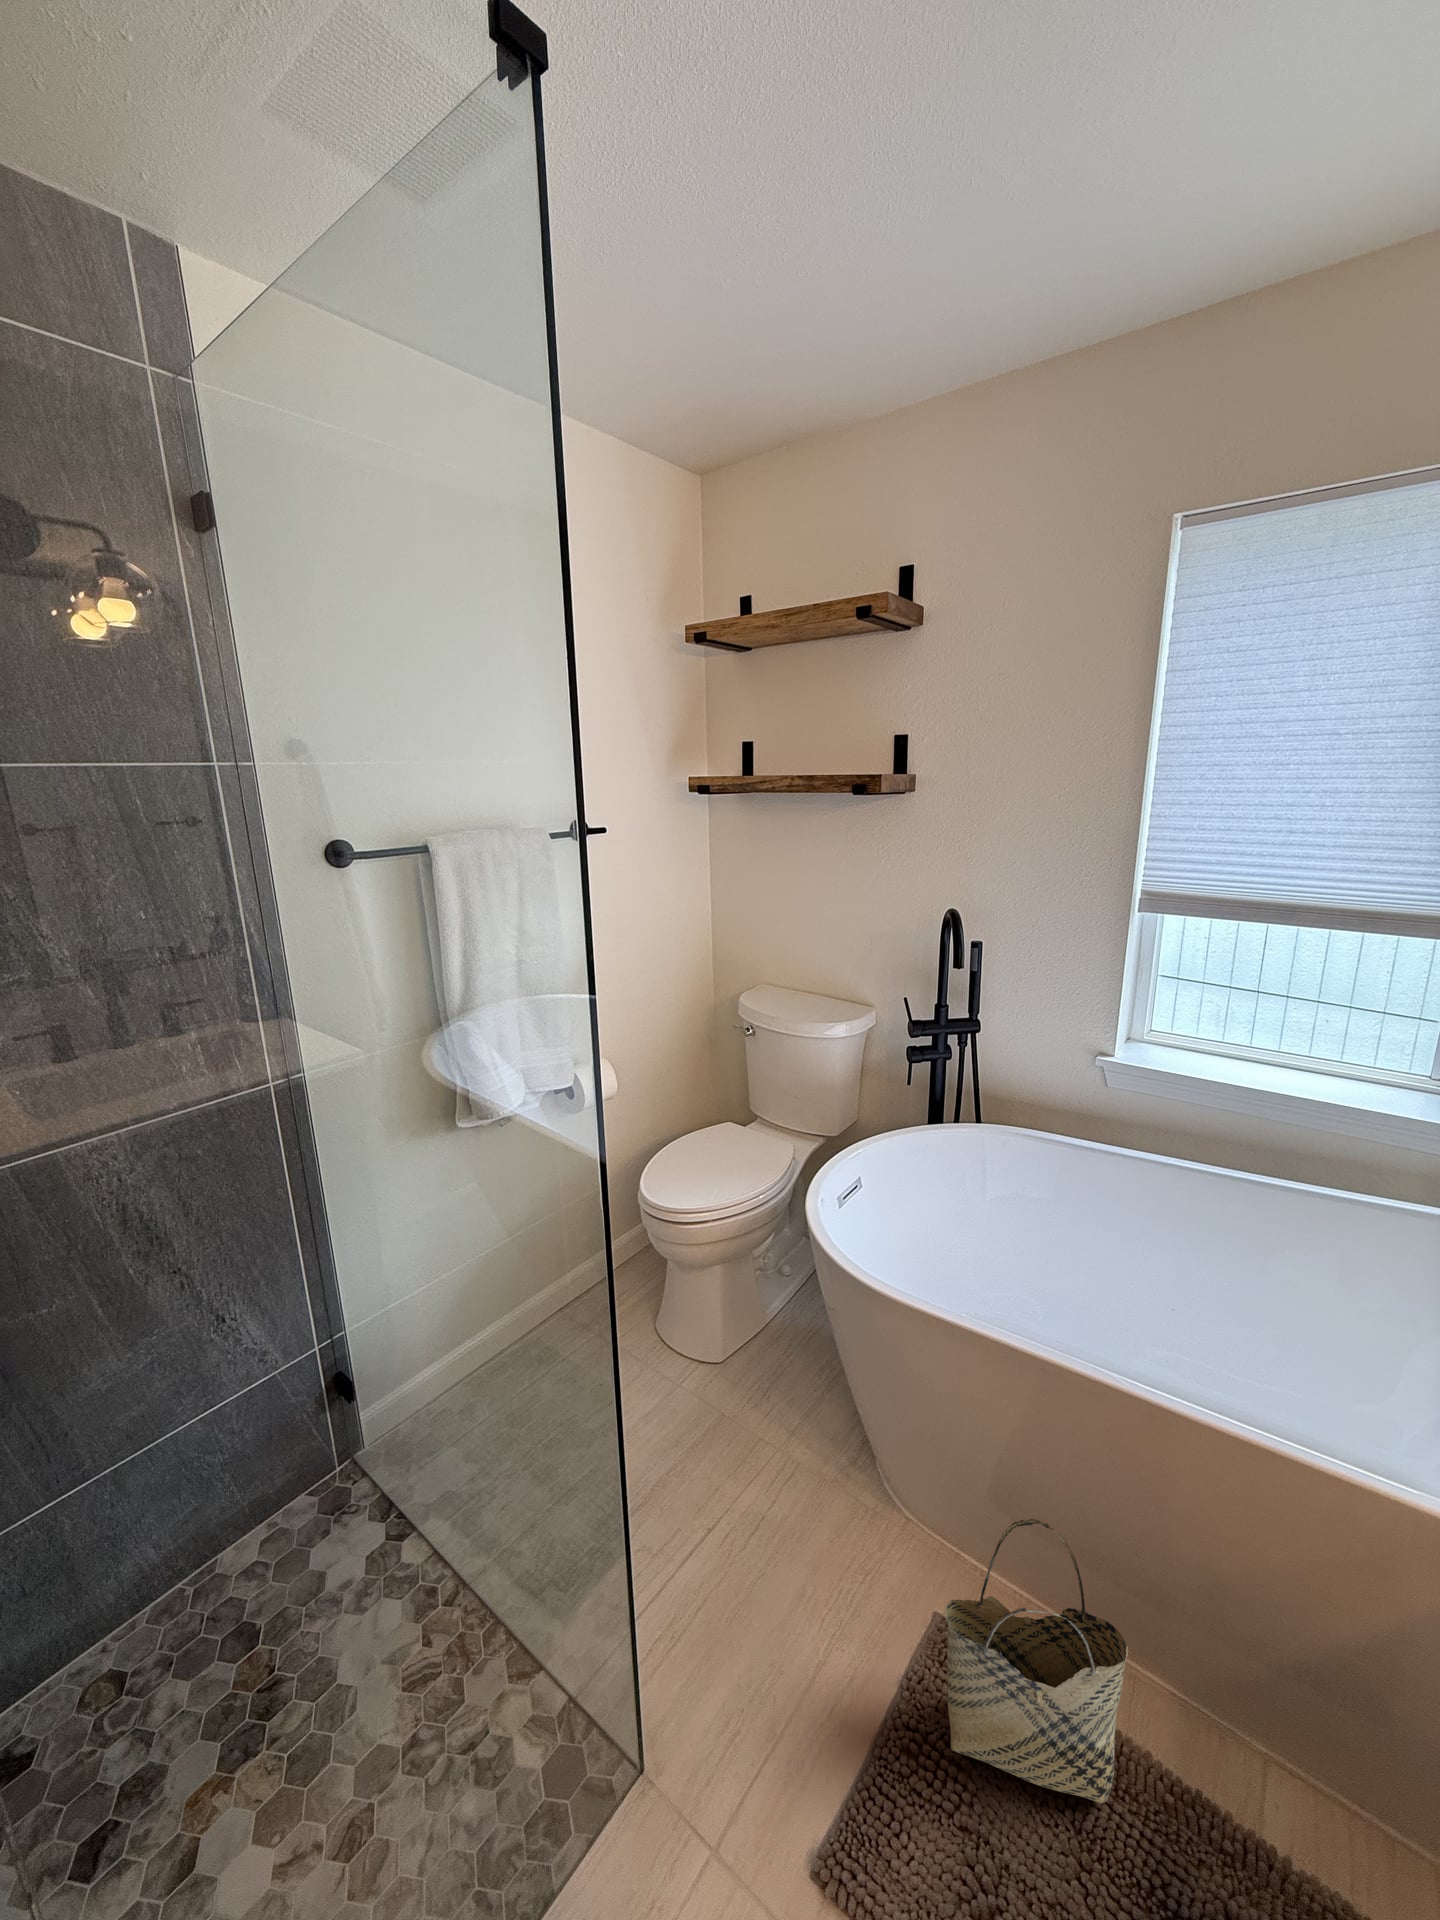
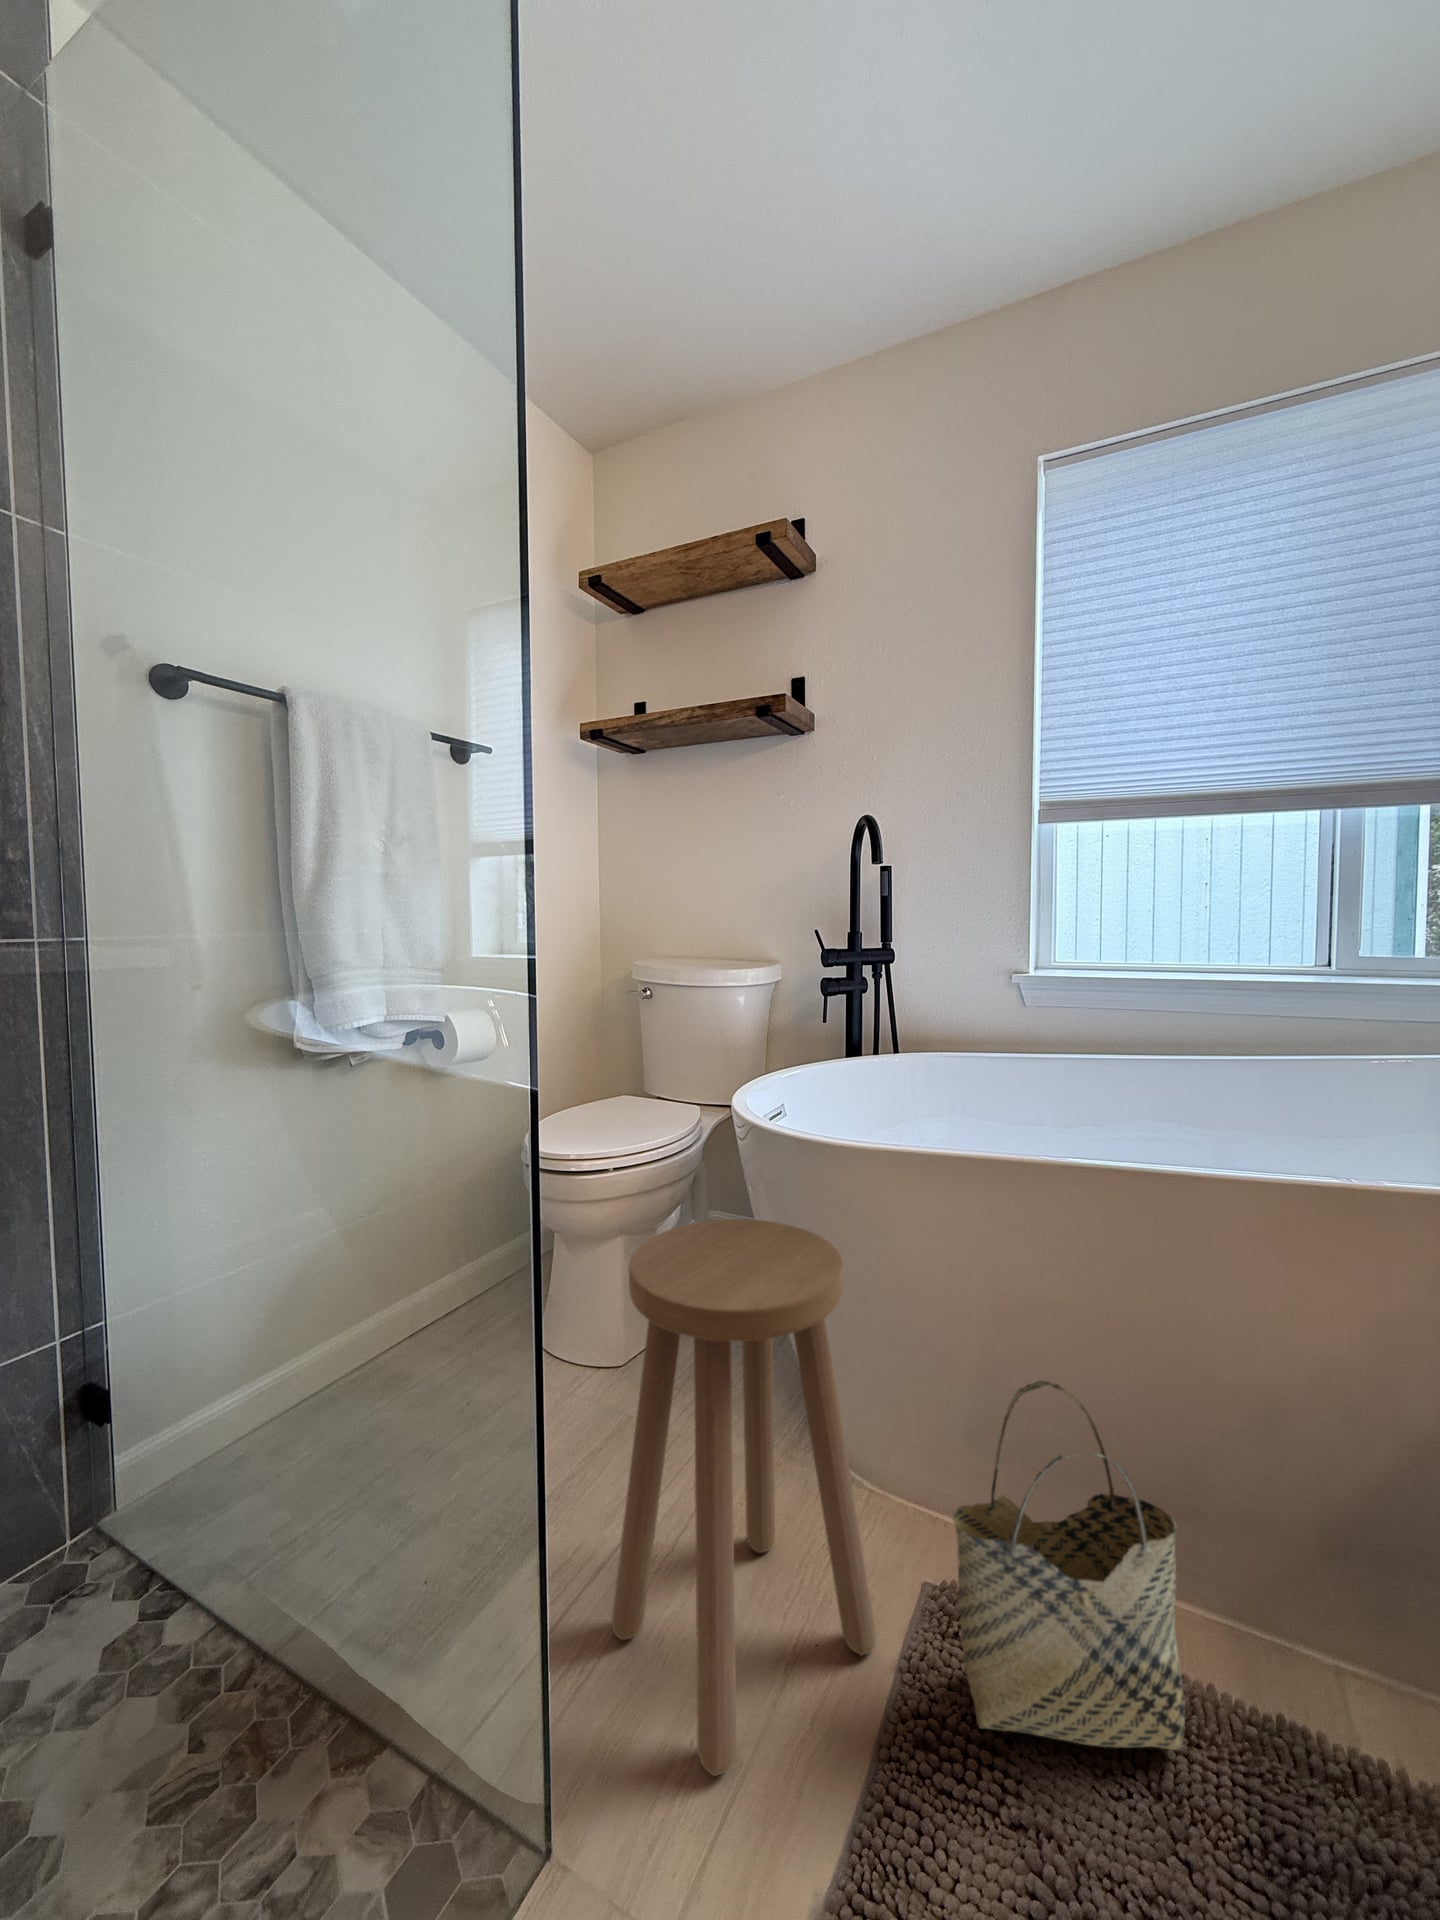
stool: none [695,1336,888,1742] -> present [611,1219,876,1776]

